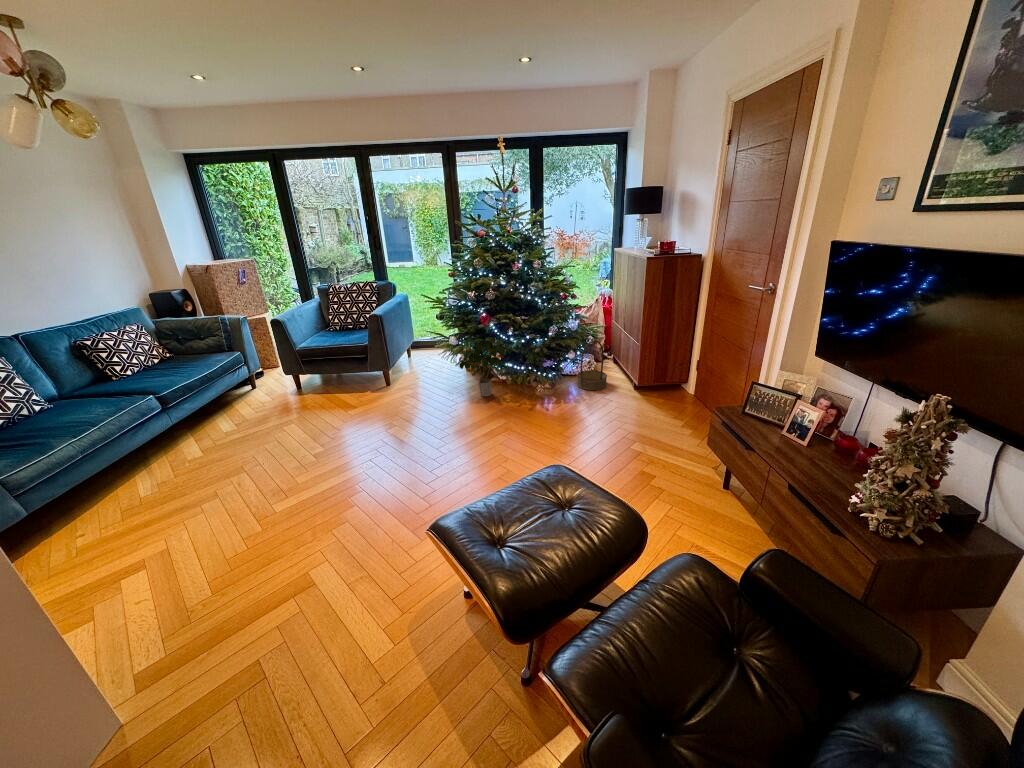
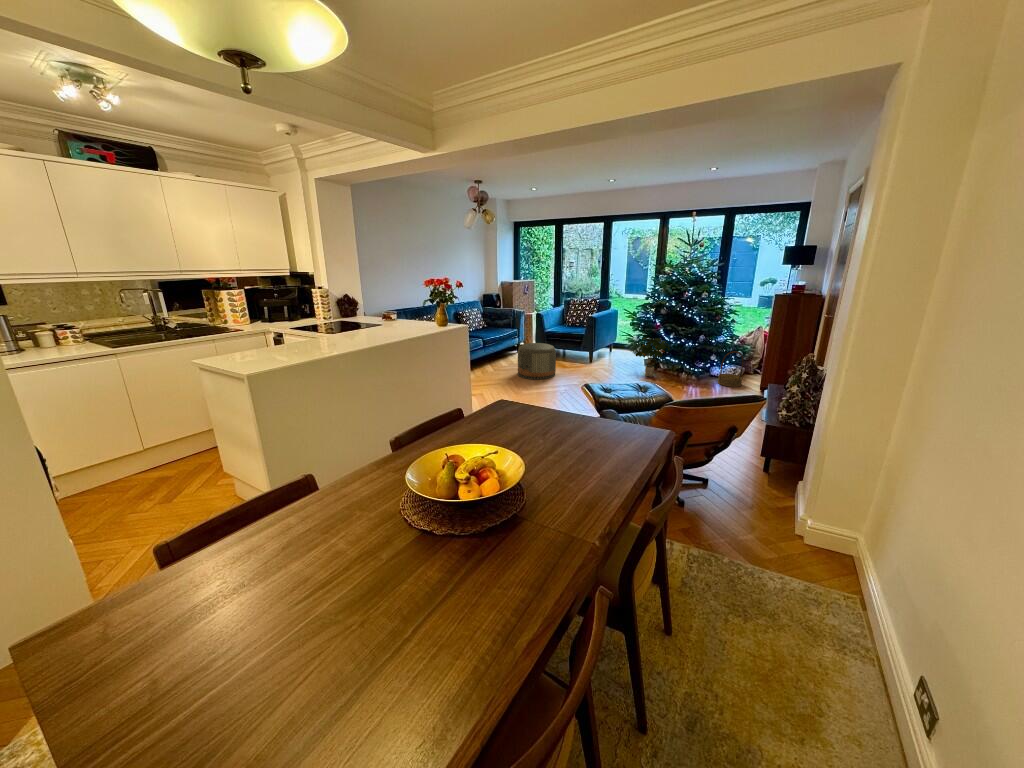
pouf: none [246,379,335,458] -> present [518,343,556,380]

